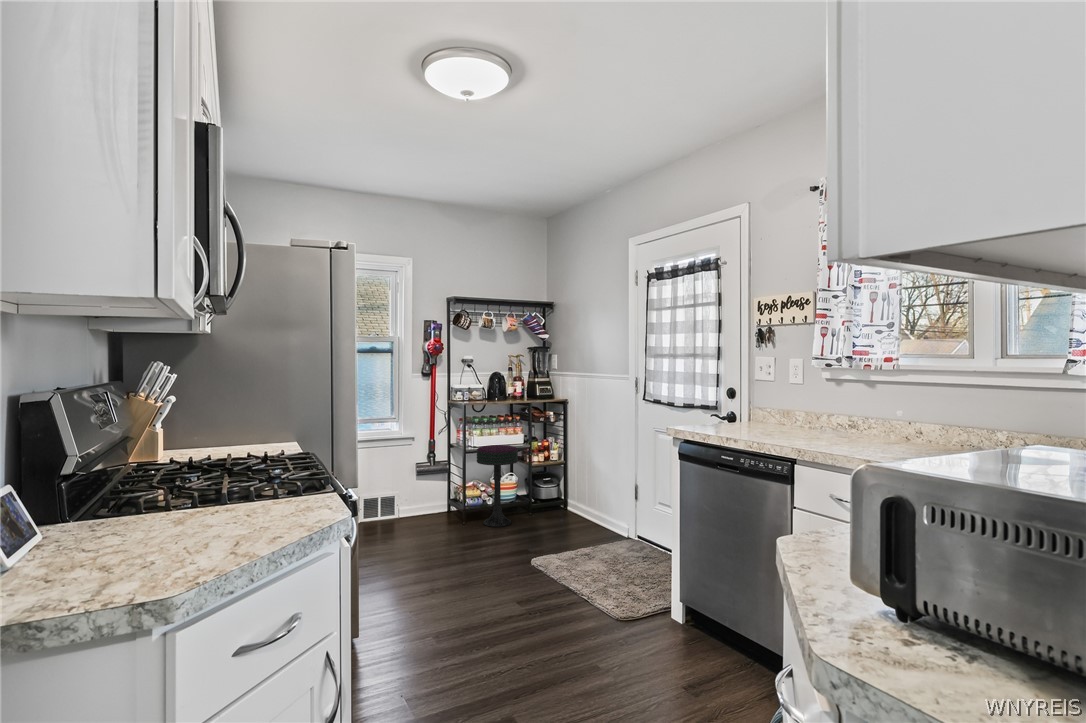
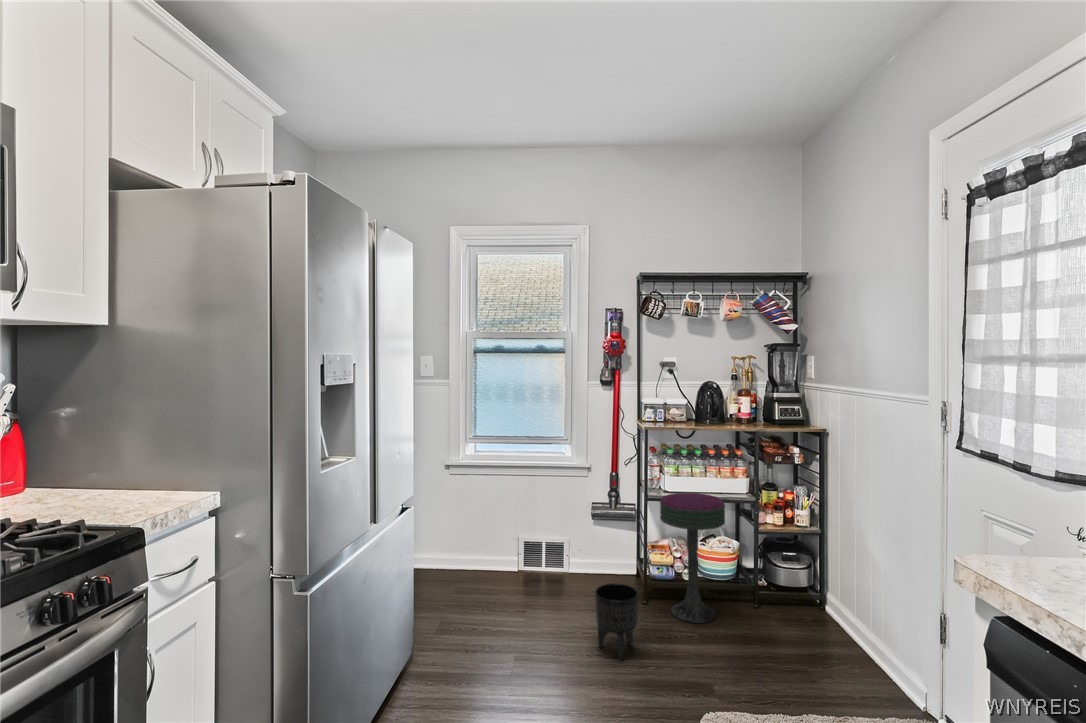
planter: none [451,503,479,548] -> present [595,583,639,660]

